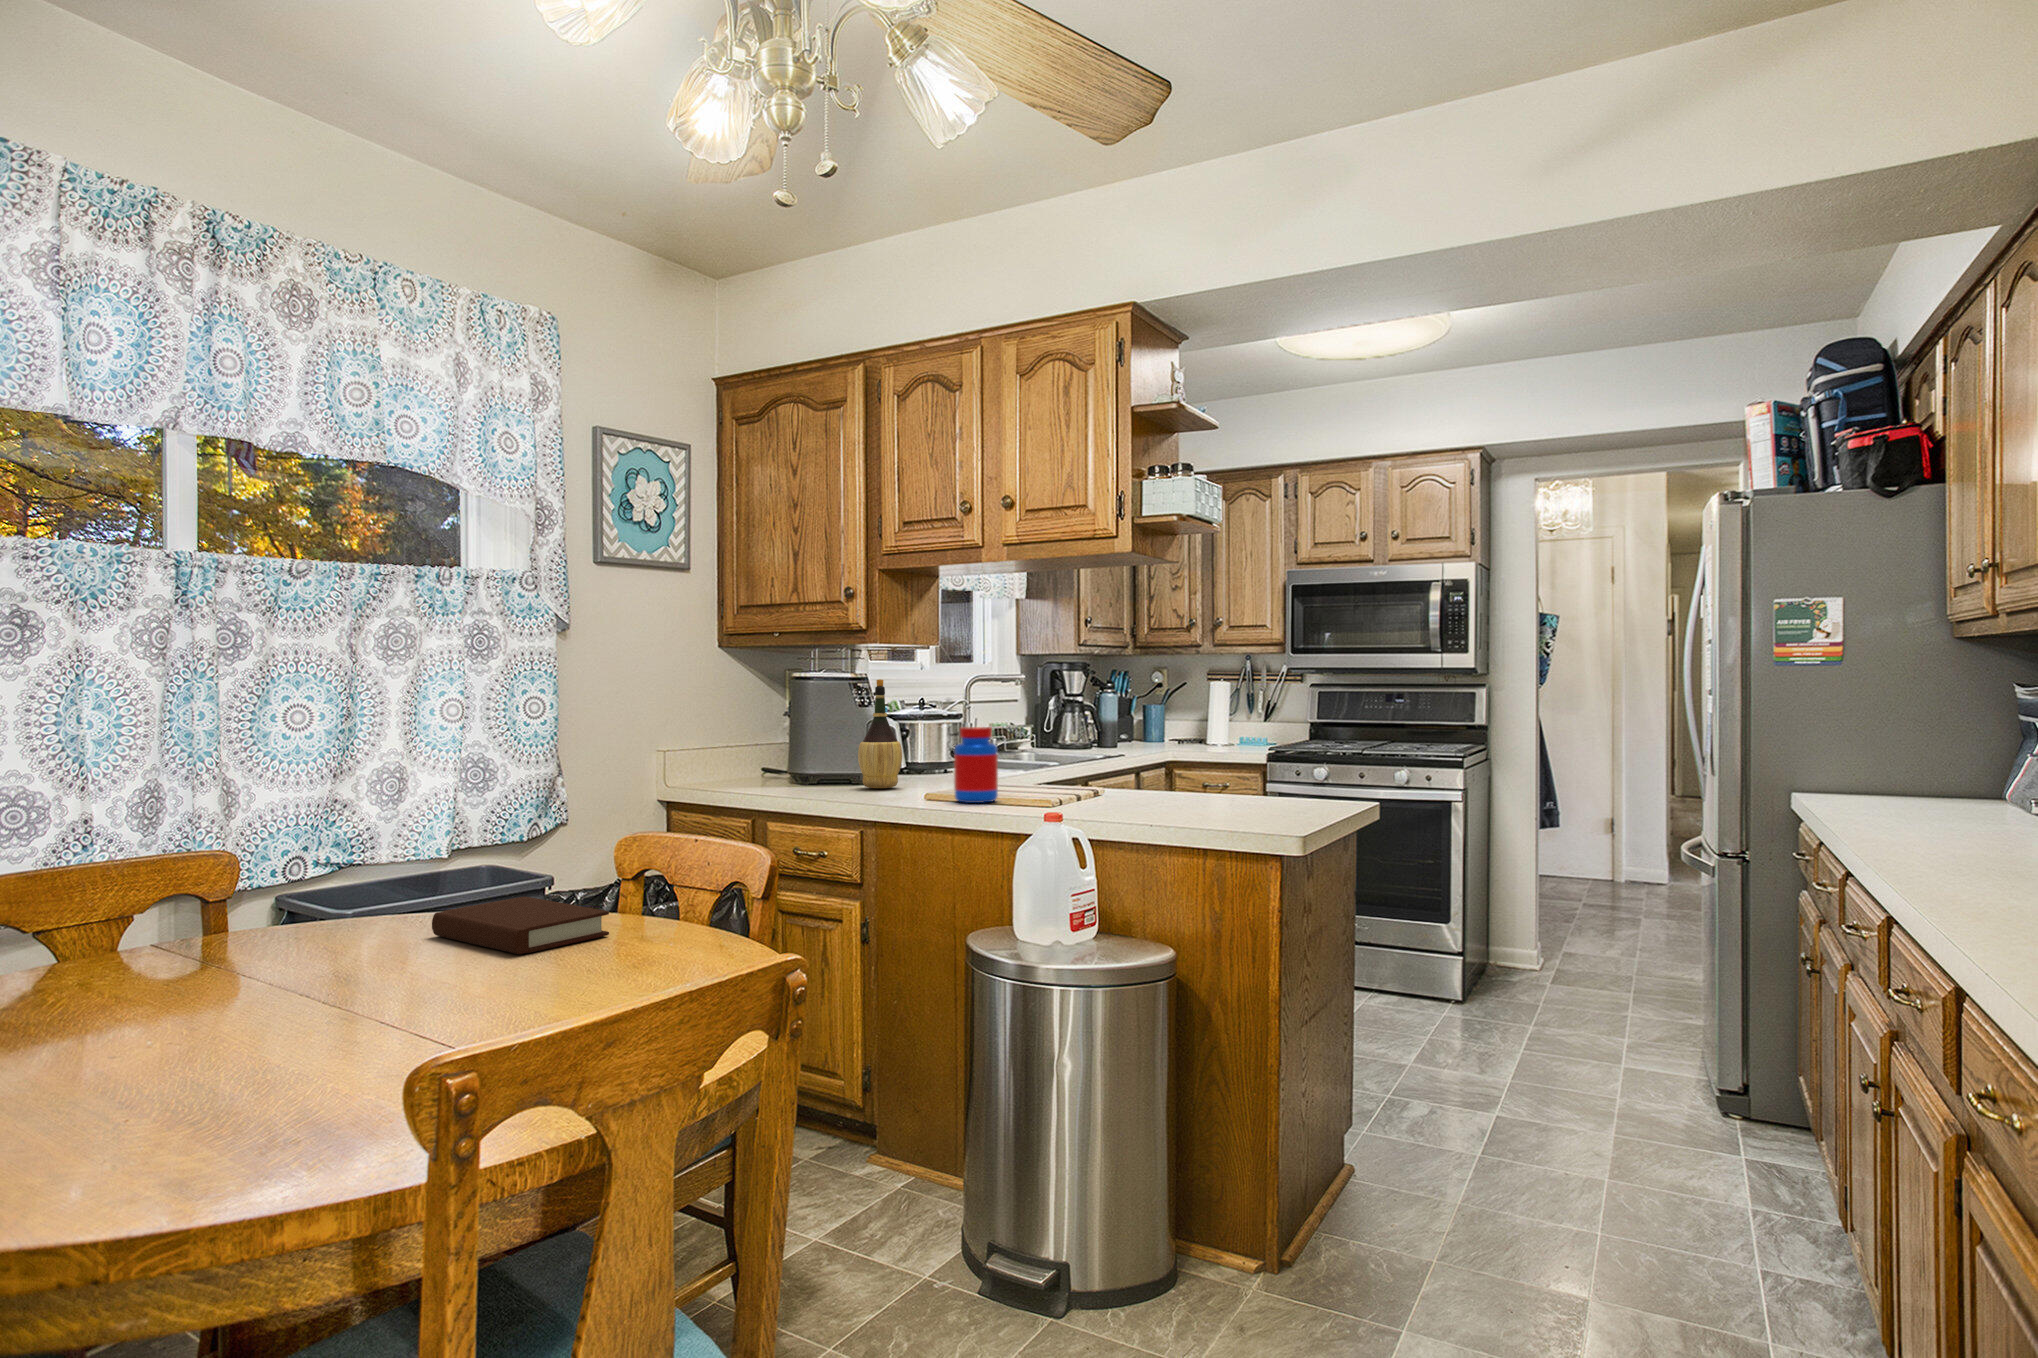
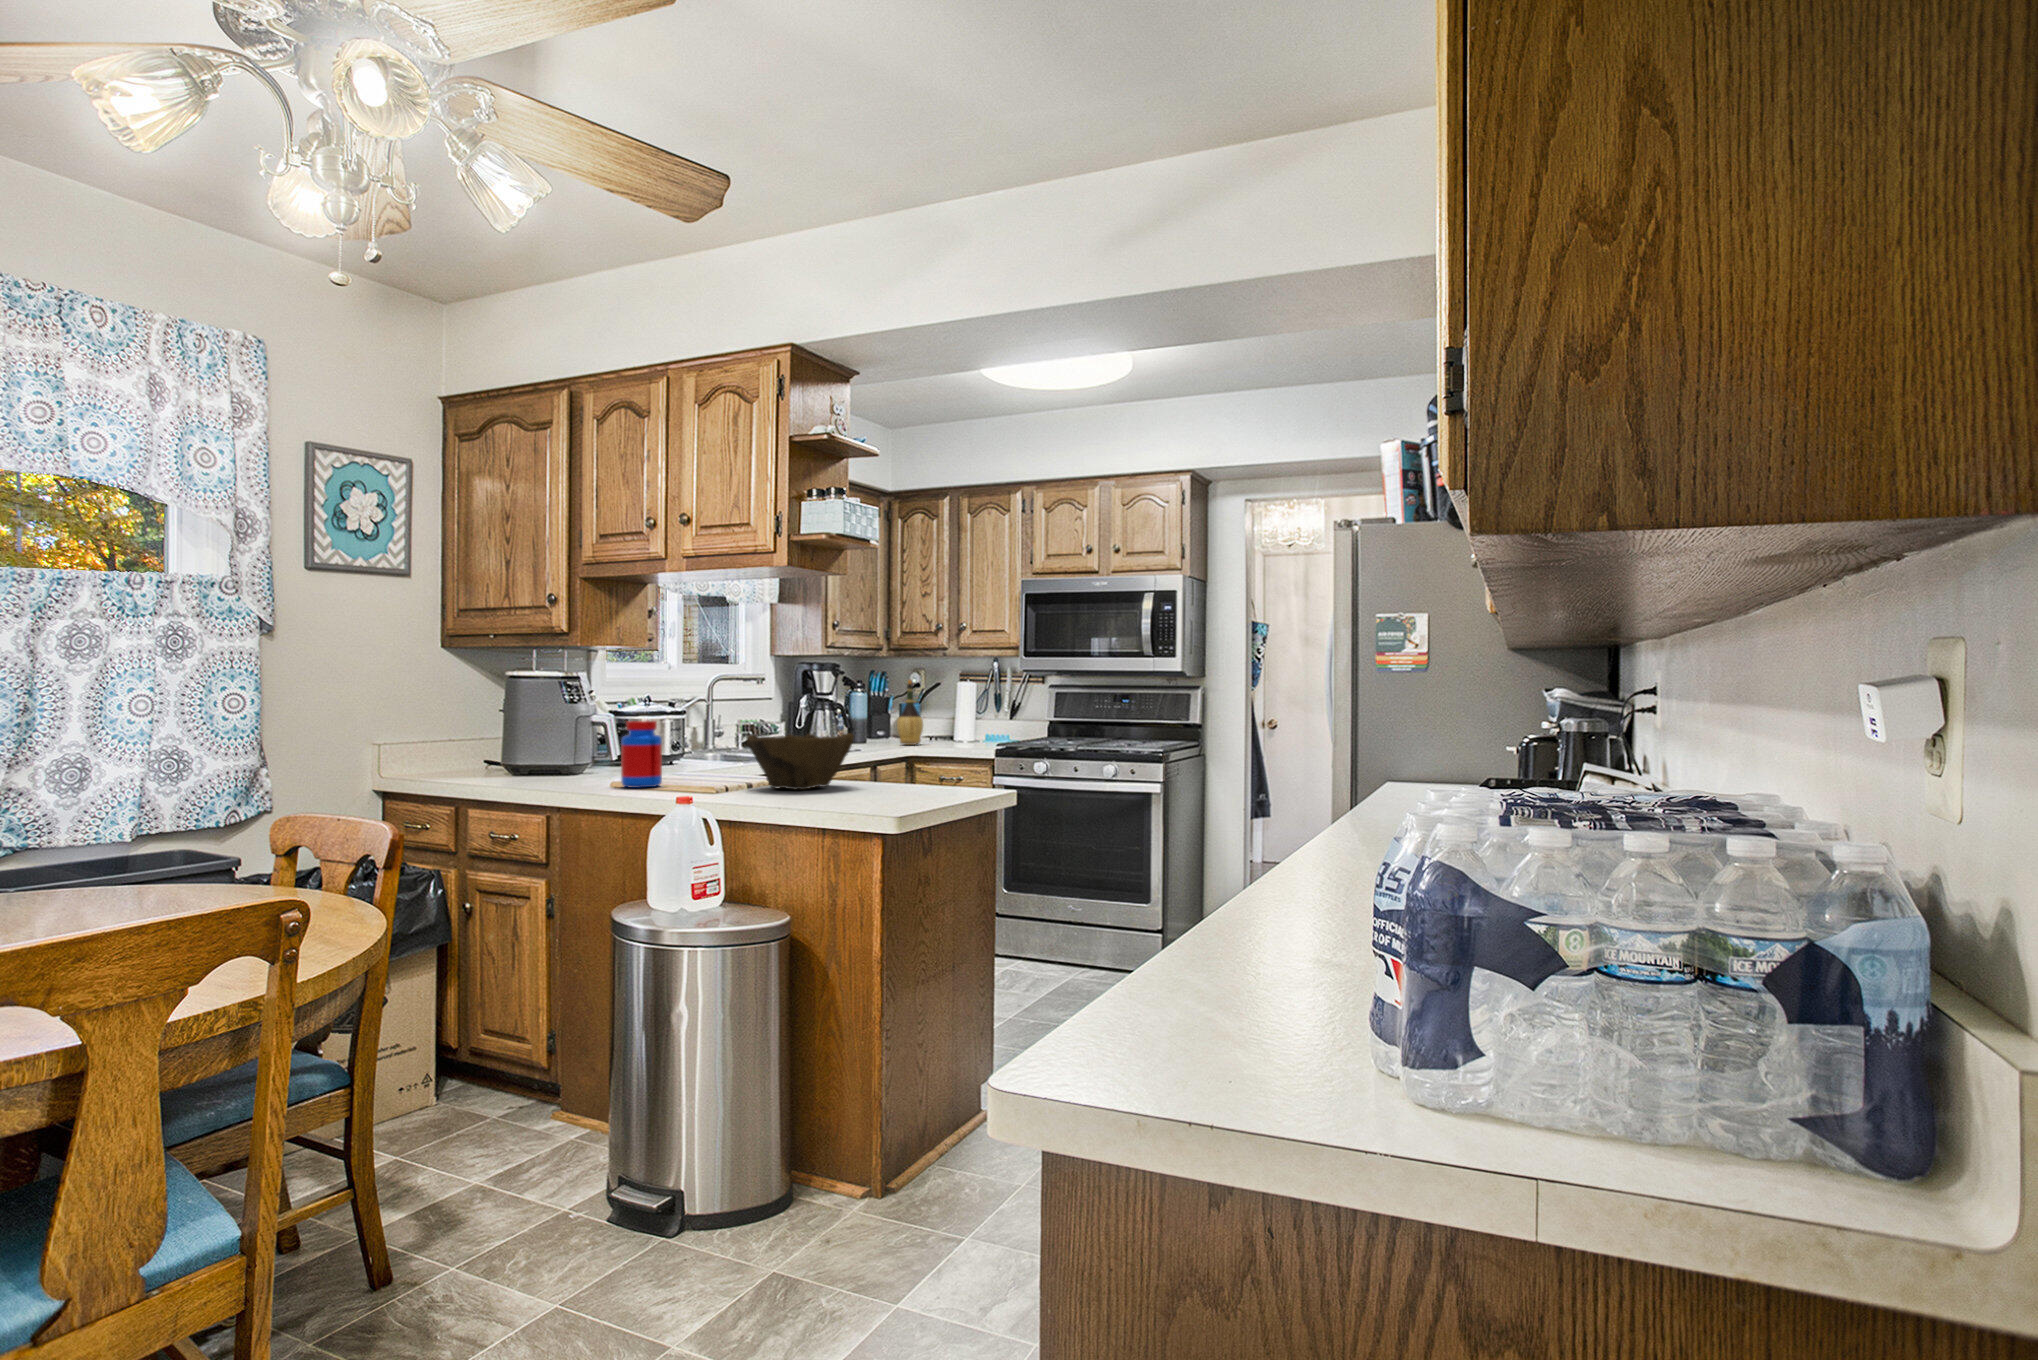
wine bottle: present [858,679,902,788] -> present [897,680,923,745]
bowl: none [1099,742,1223,808] -> present [747,733,854,790]
book: present [432,897,609,954] -> none [62,868,230,913]

